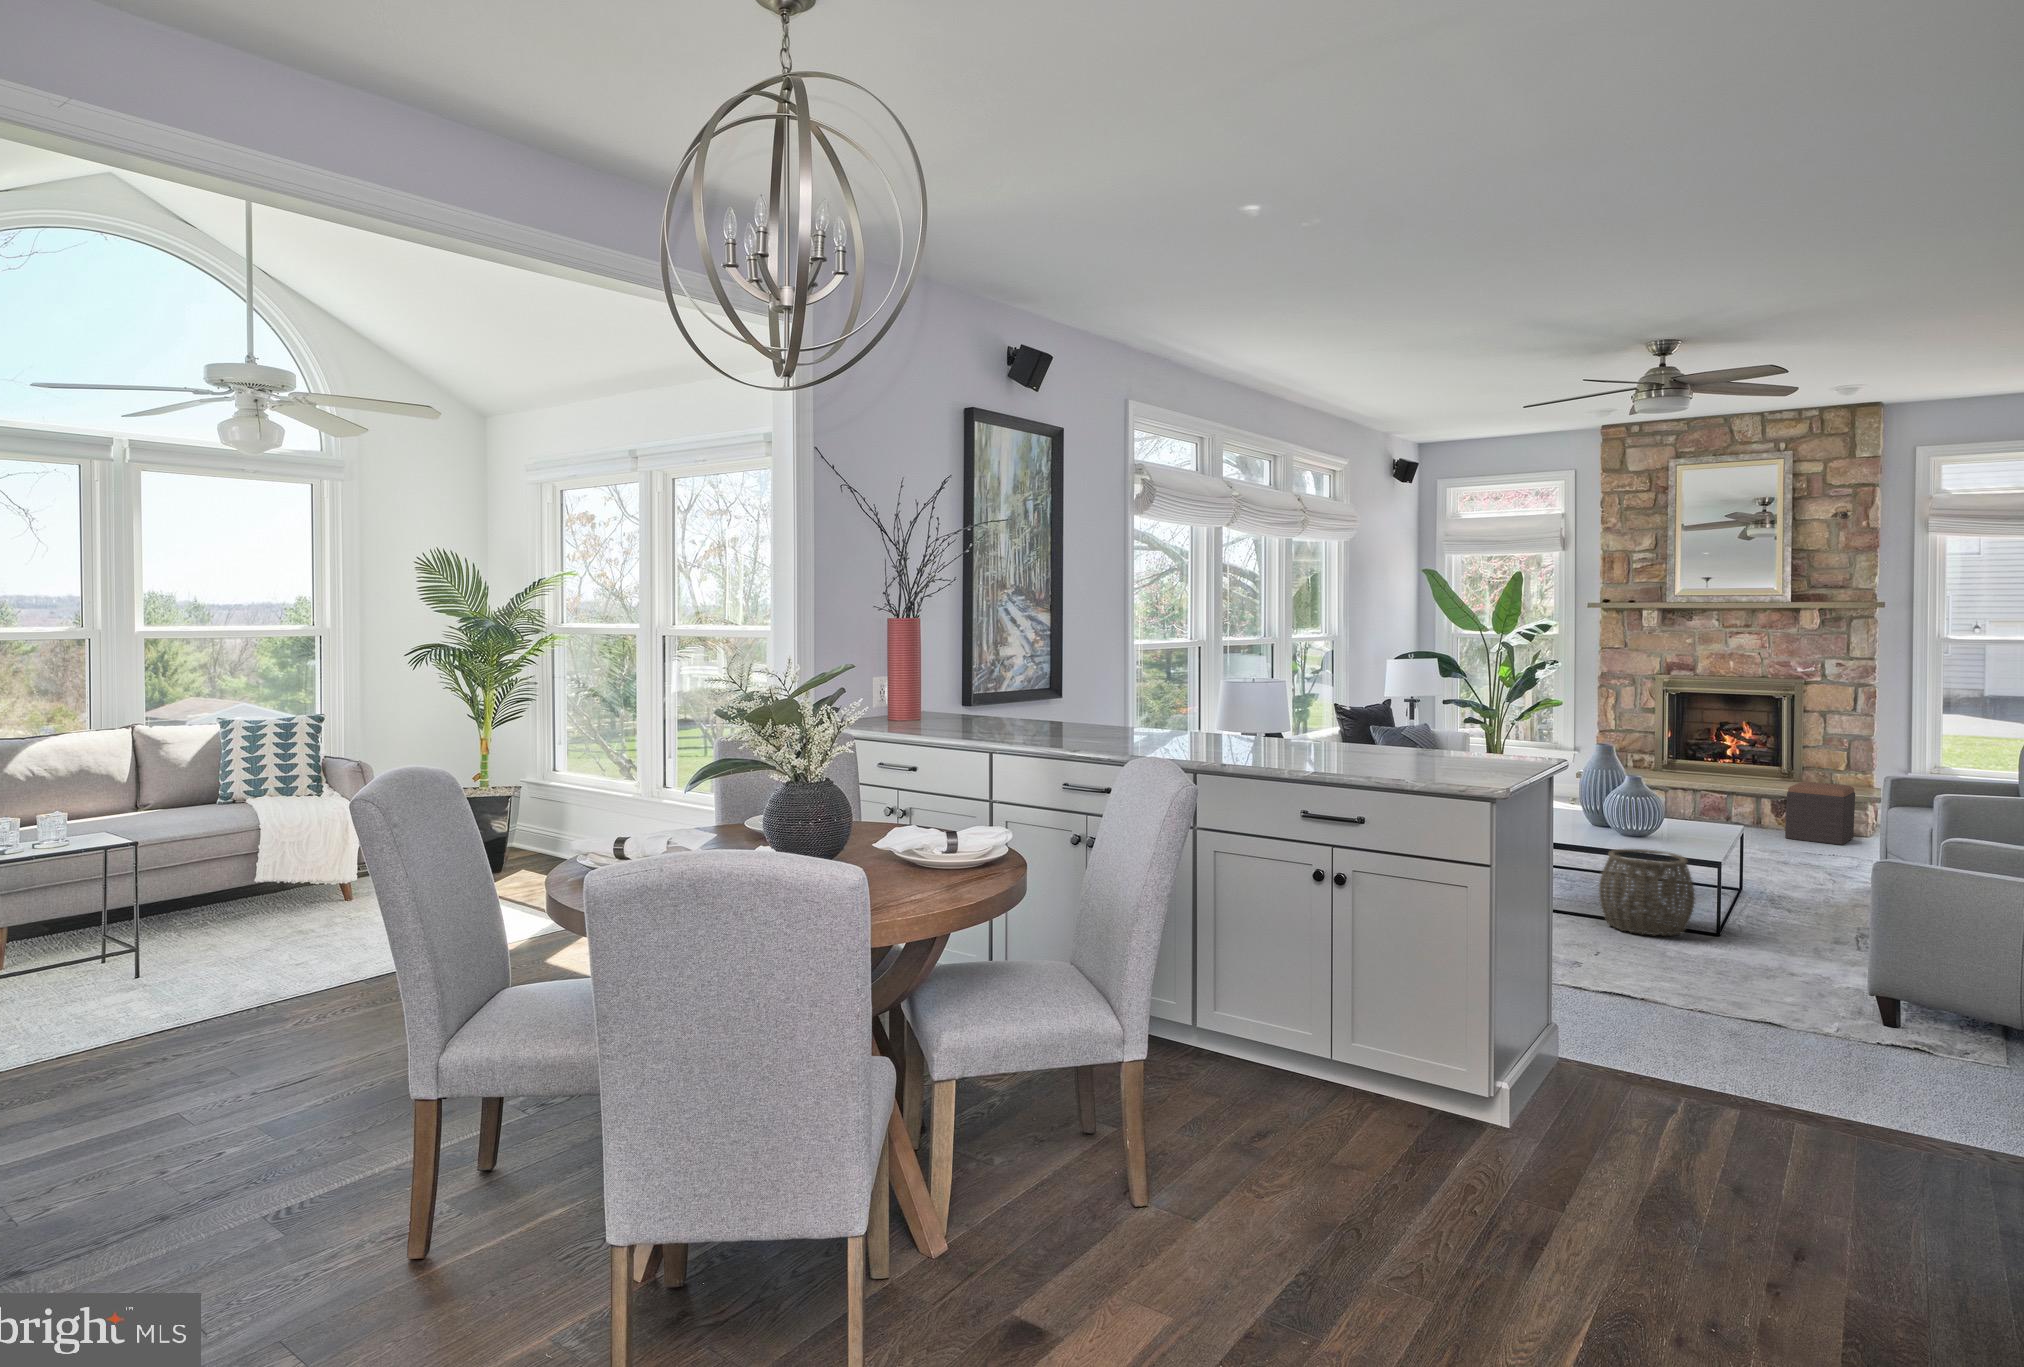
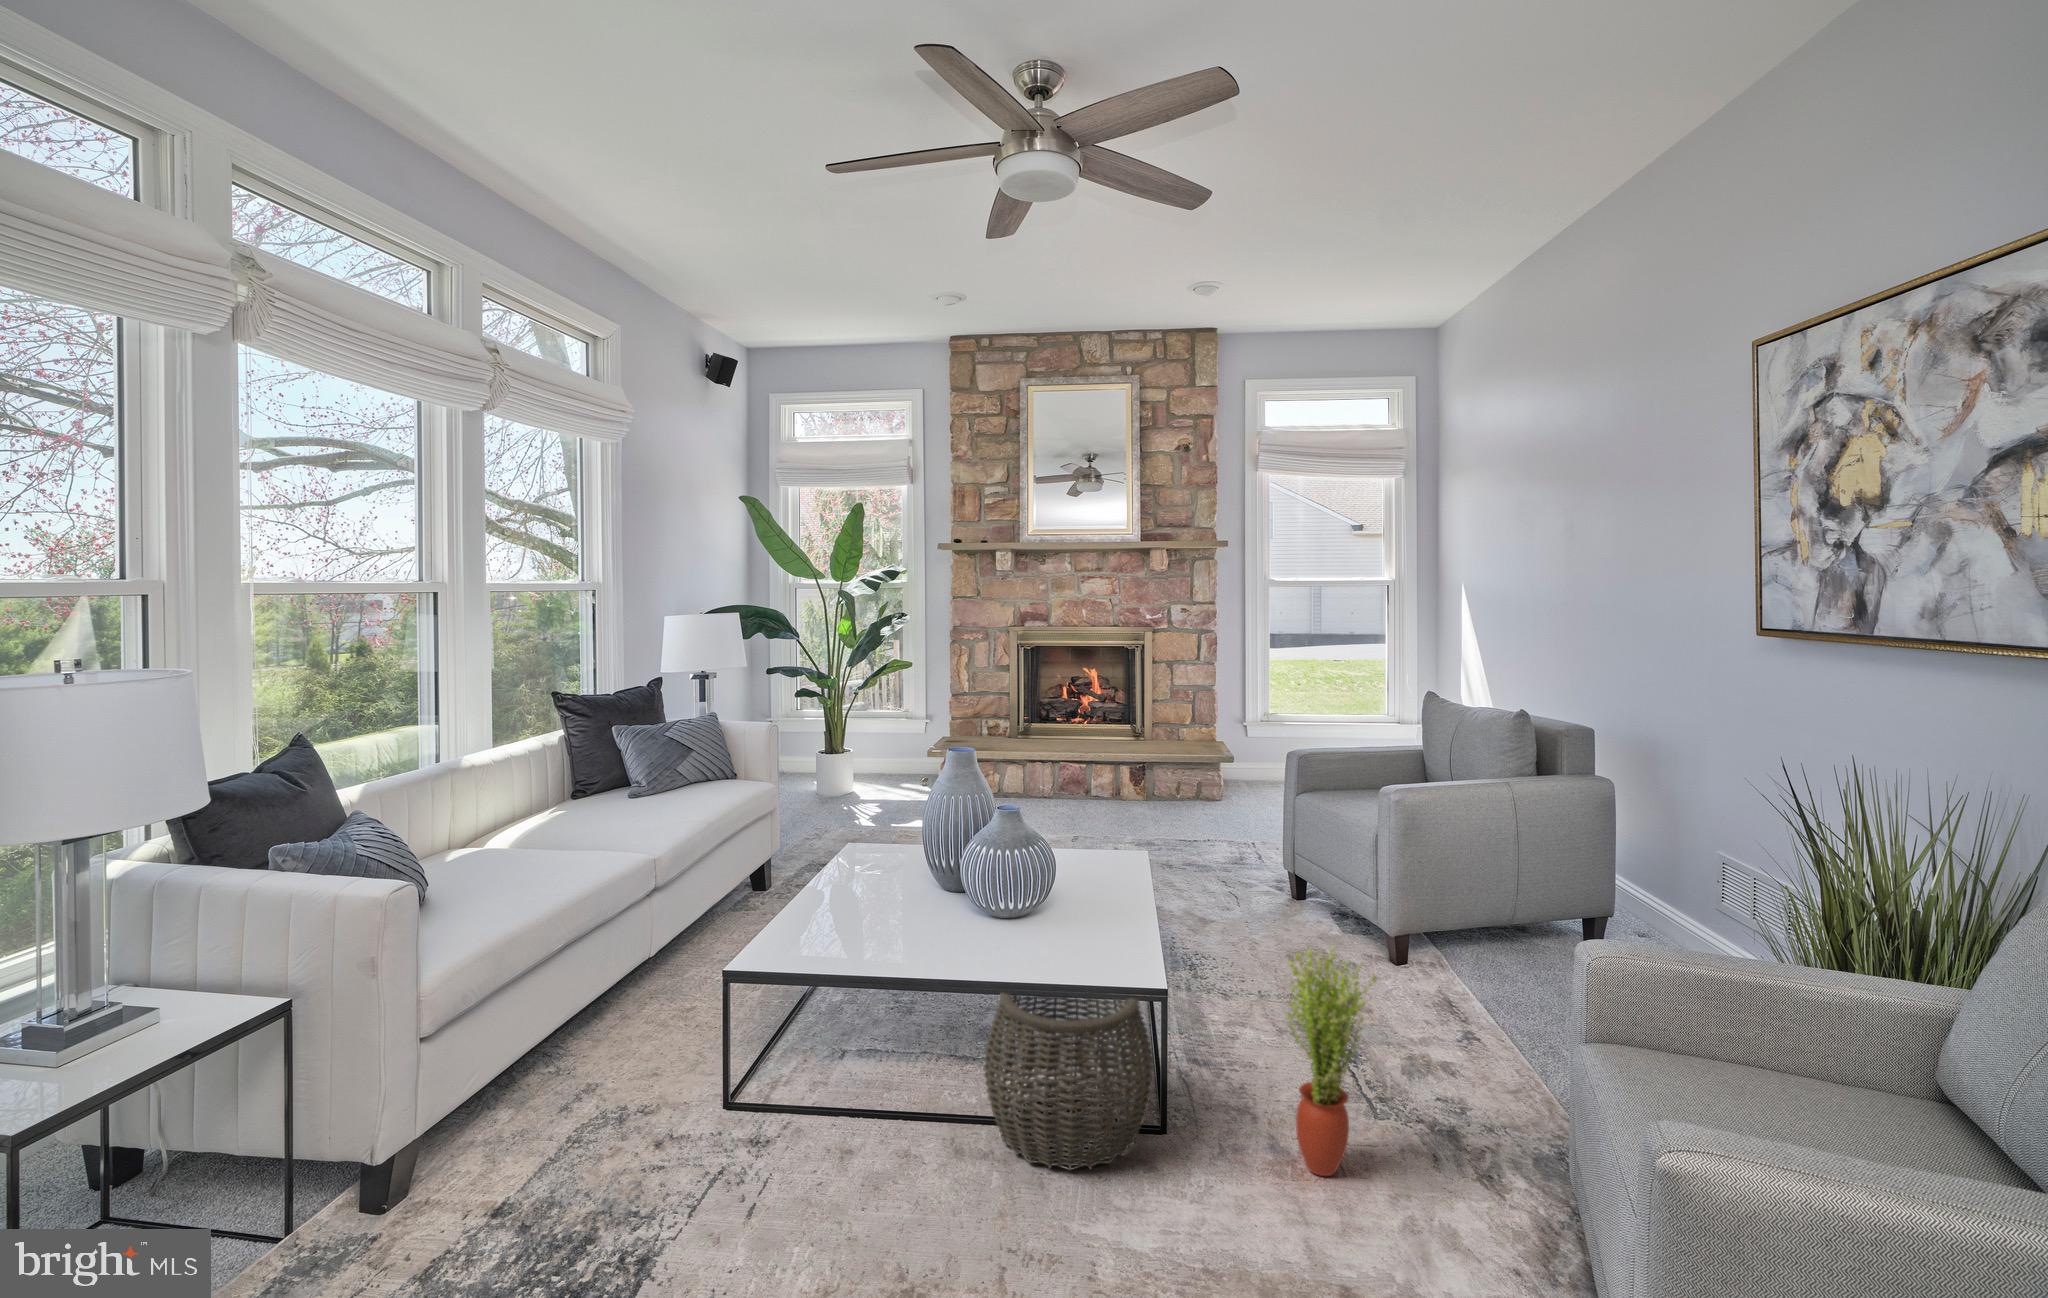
footstool: present [1785,782,1855,845] -> none [1156,747,1217,821]
potted plant: none [1765,835,1825,956] -> present [1287,945,1376,1176]

